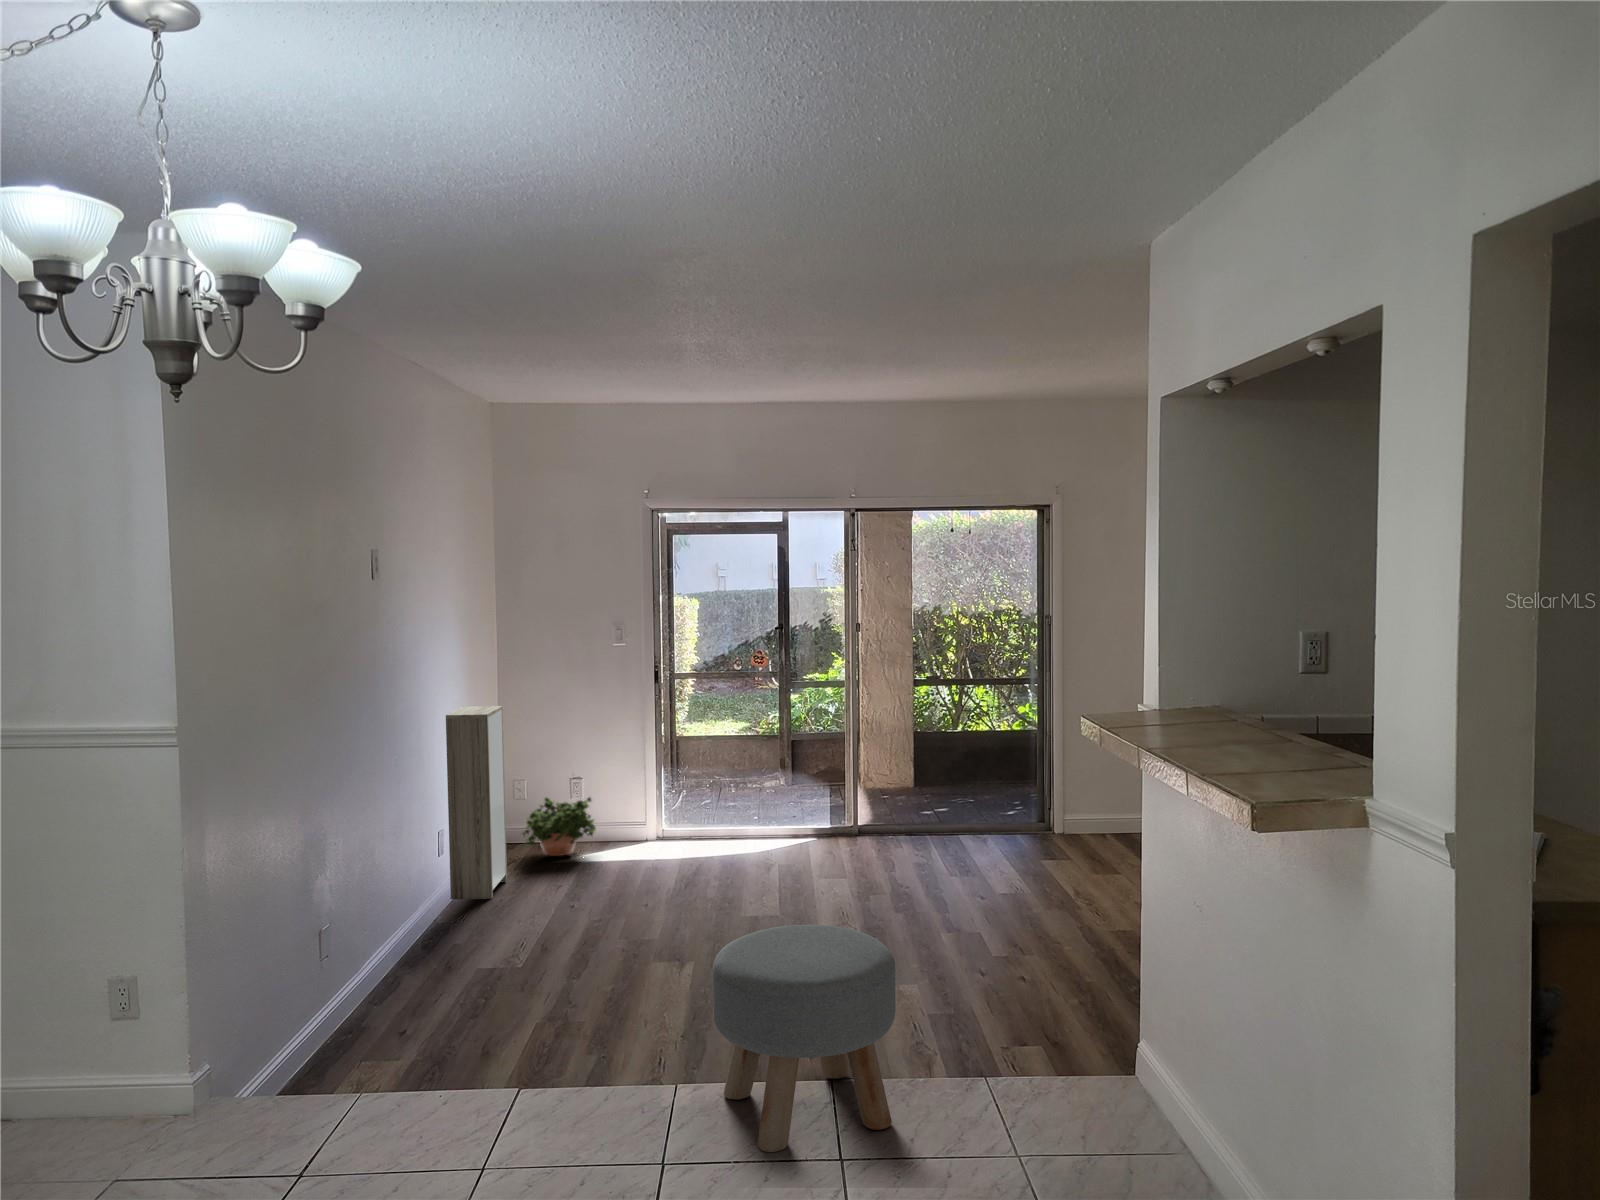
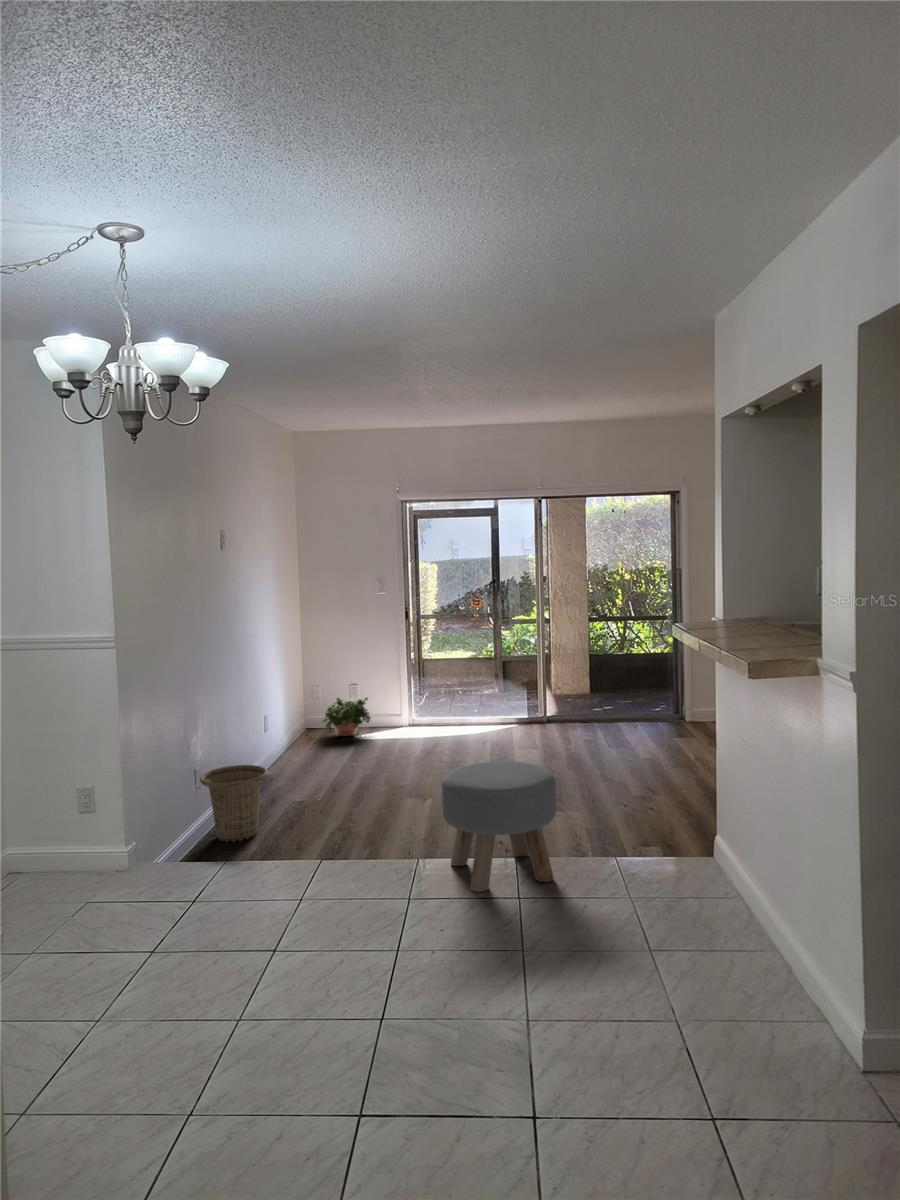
storage cabinet: present [446,706,507,899] -> none [272,635,314,761]
basket: none [316,921,429,1051] -> present [200,765,268,842]

